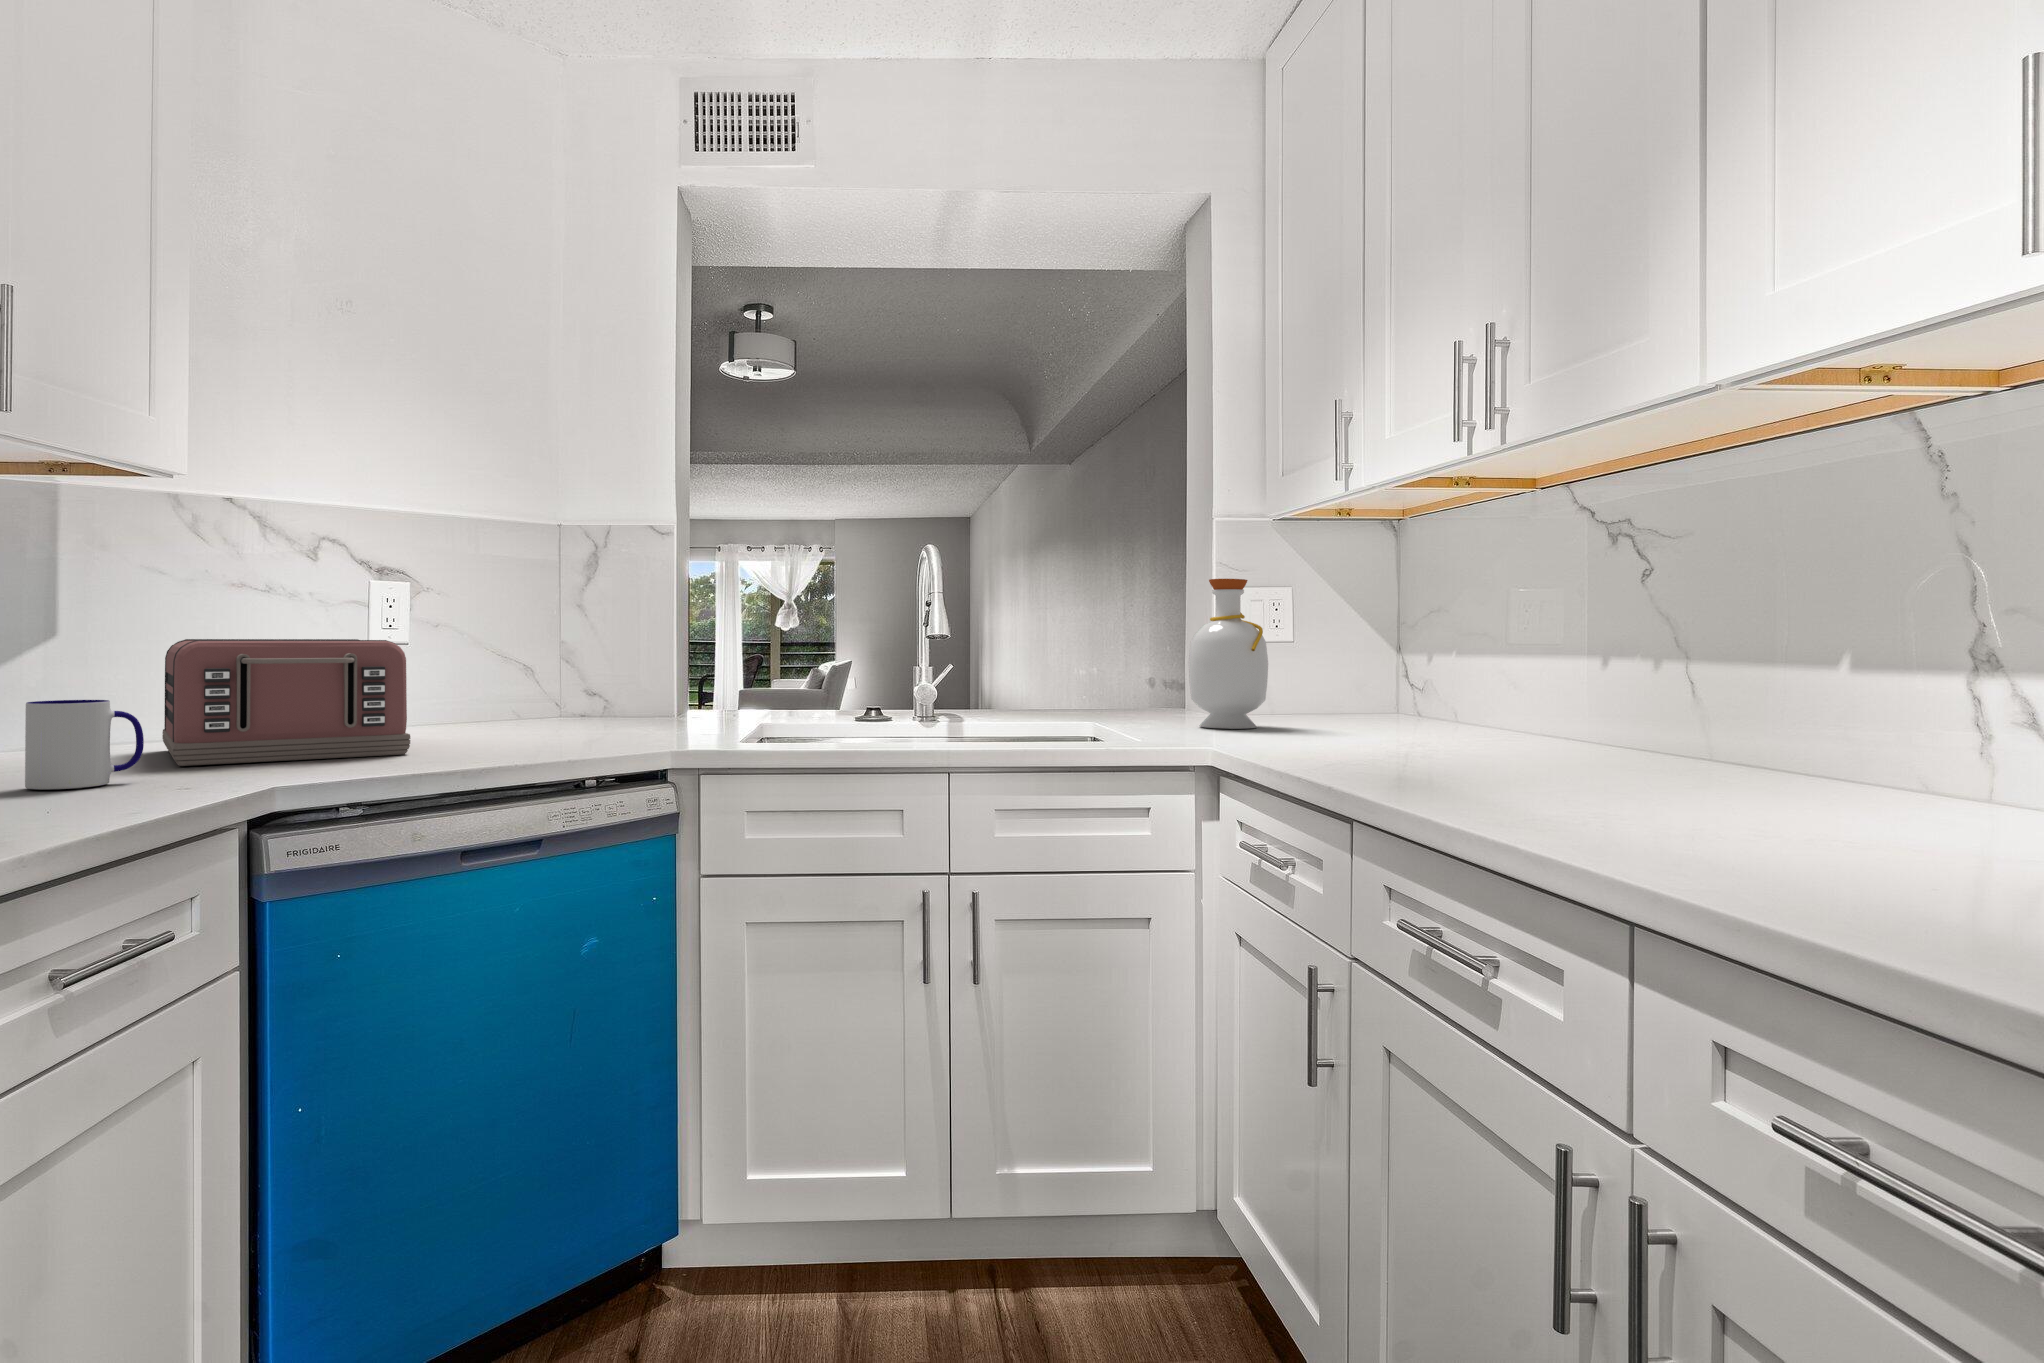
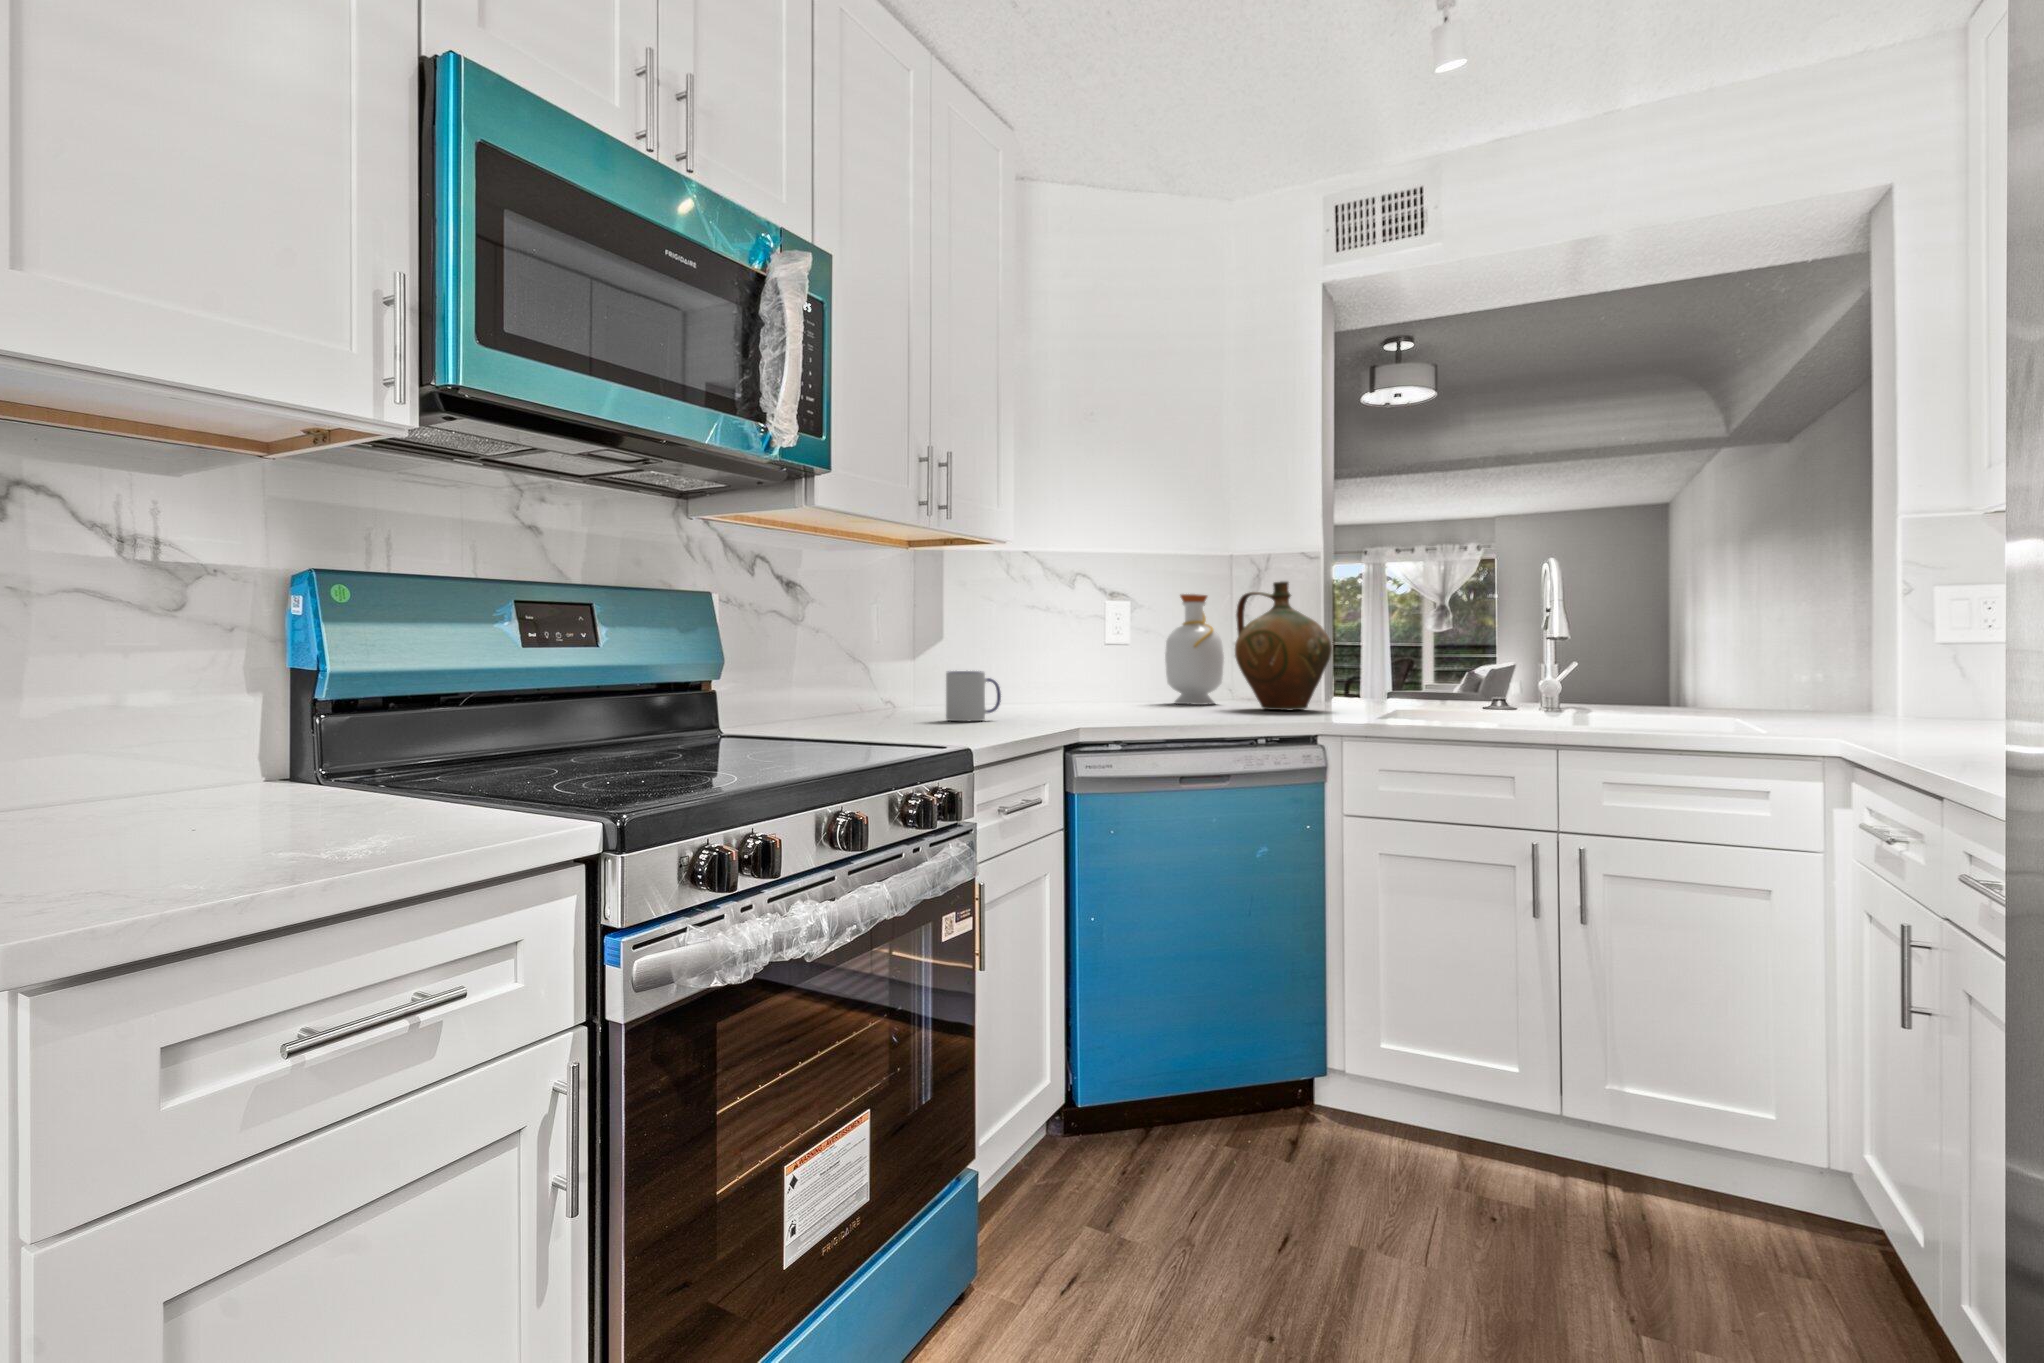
ceramic jug: none [555,565,685,739] -> present [1235,581,1332,710]
bottle: present [1189,579,1268,729] -> present [1165,594,1224,705]
toaster: present [162,639,410,766] -> none [993,637,1141,714]

